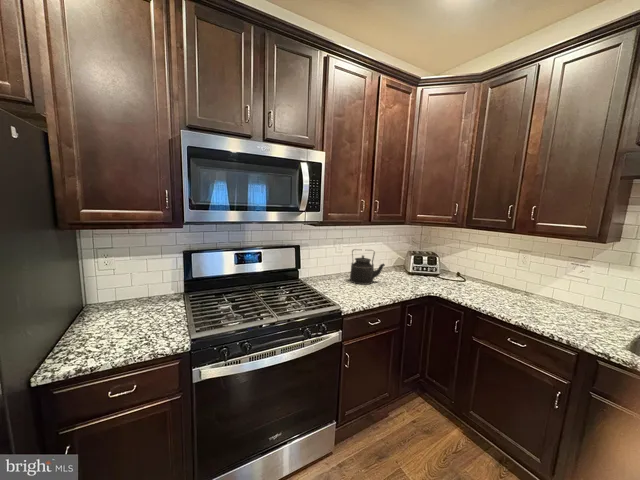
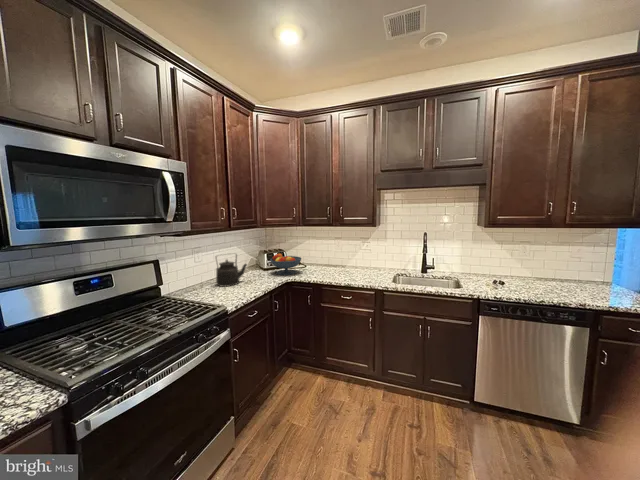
fruit bowl: none [415,258,456,287] -> present [270,254,301,275]

